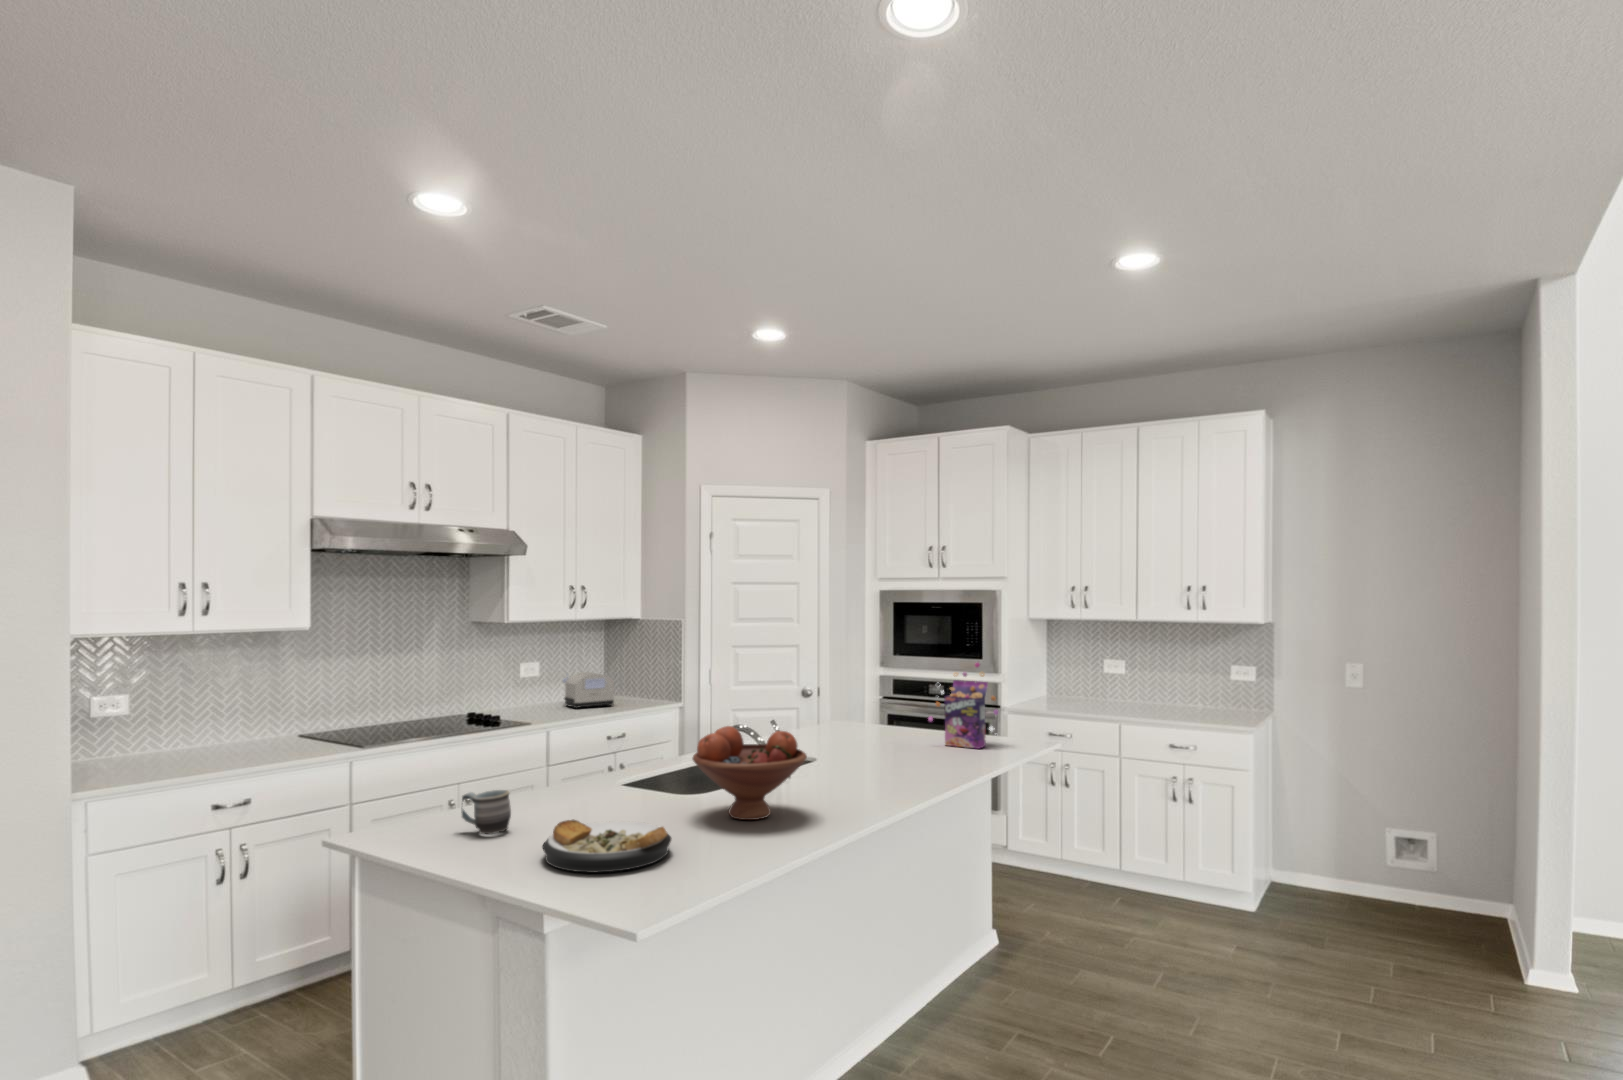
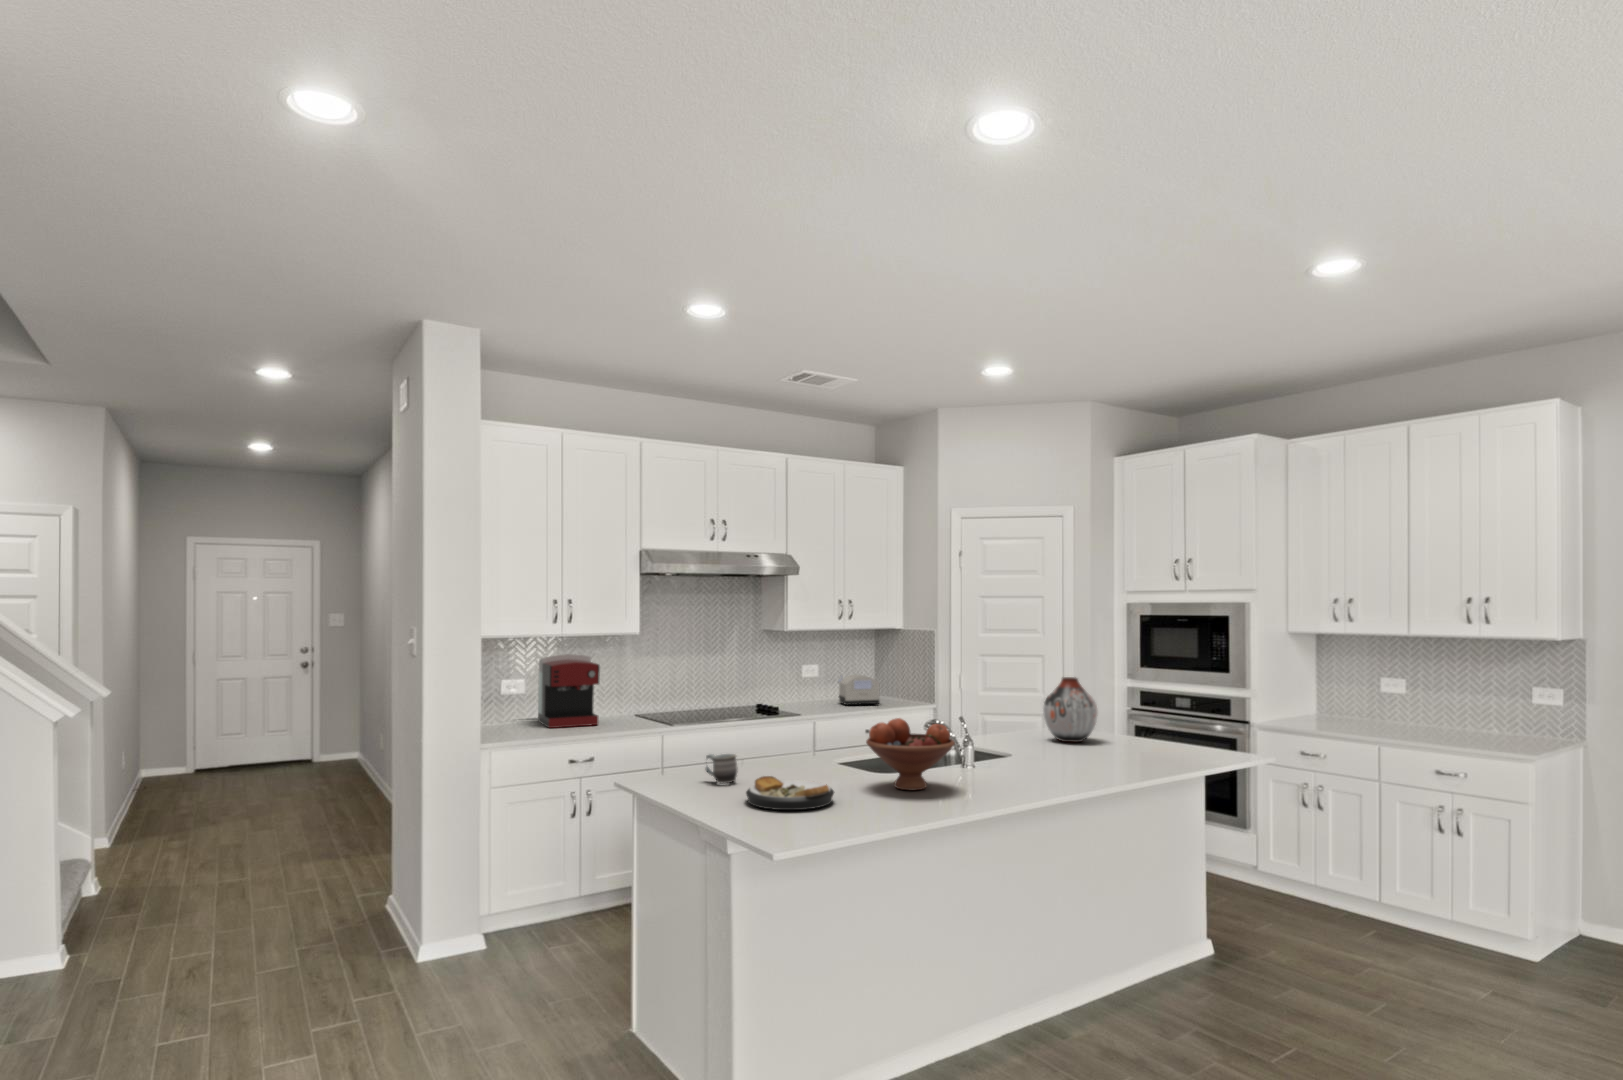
coffee maker: none [151,658,255,763] -> present [538,654,600,728]
cereal box: present [928,663,998,749] -> none [1121,677,1189,756]
vase: none [836,667,893,739] -> present [1043,677,1098,742]

